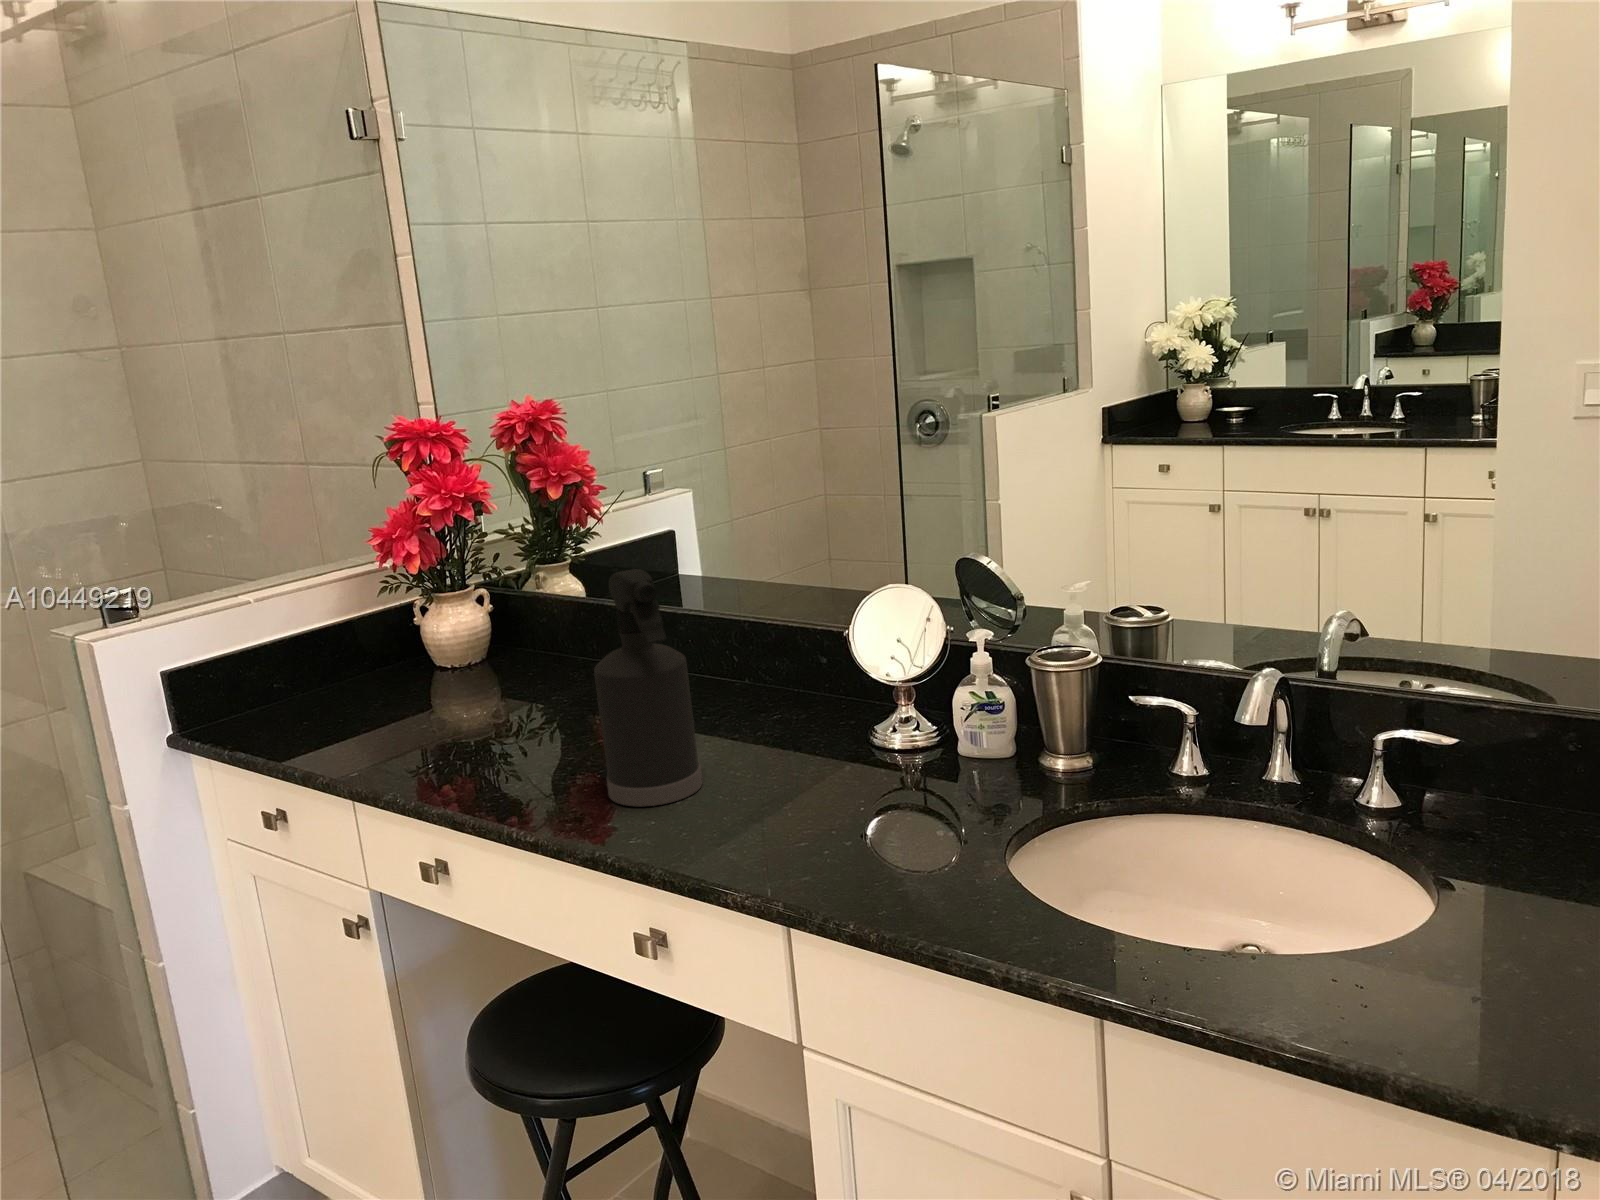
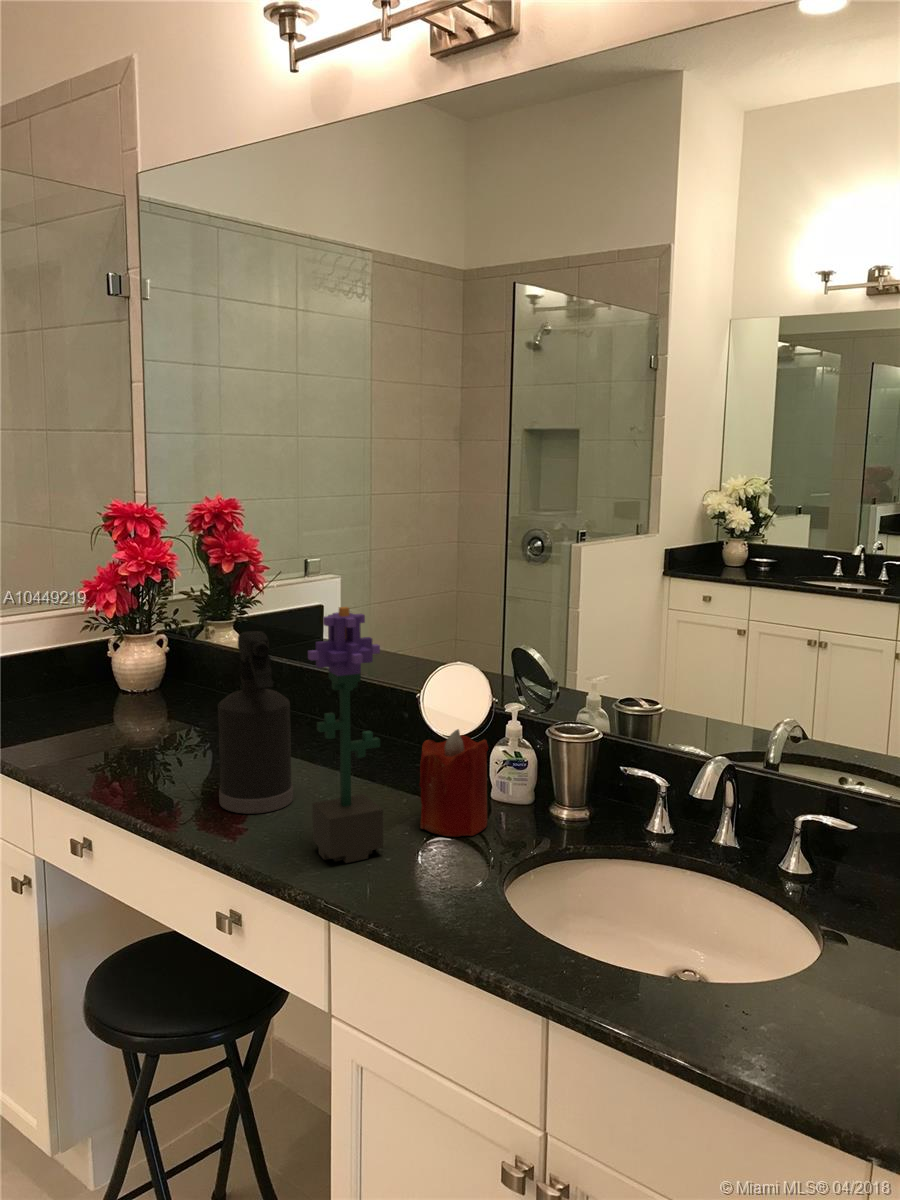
potted flower: none [719,524,840,855] -> present [308,607,383,863]
candle: none [870,669,964,808] -> present [419,729,488,836]

